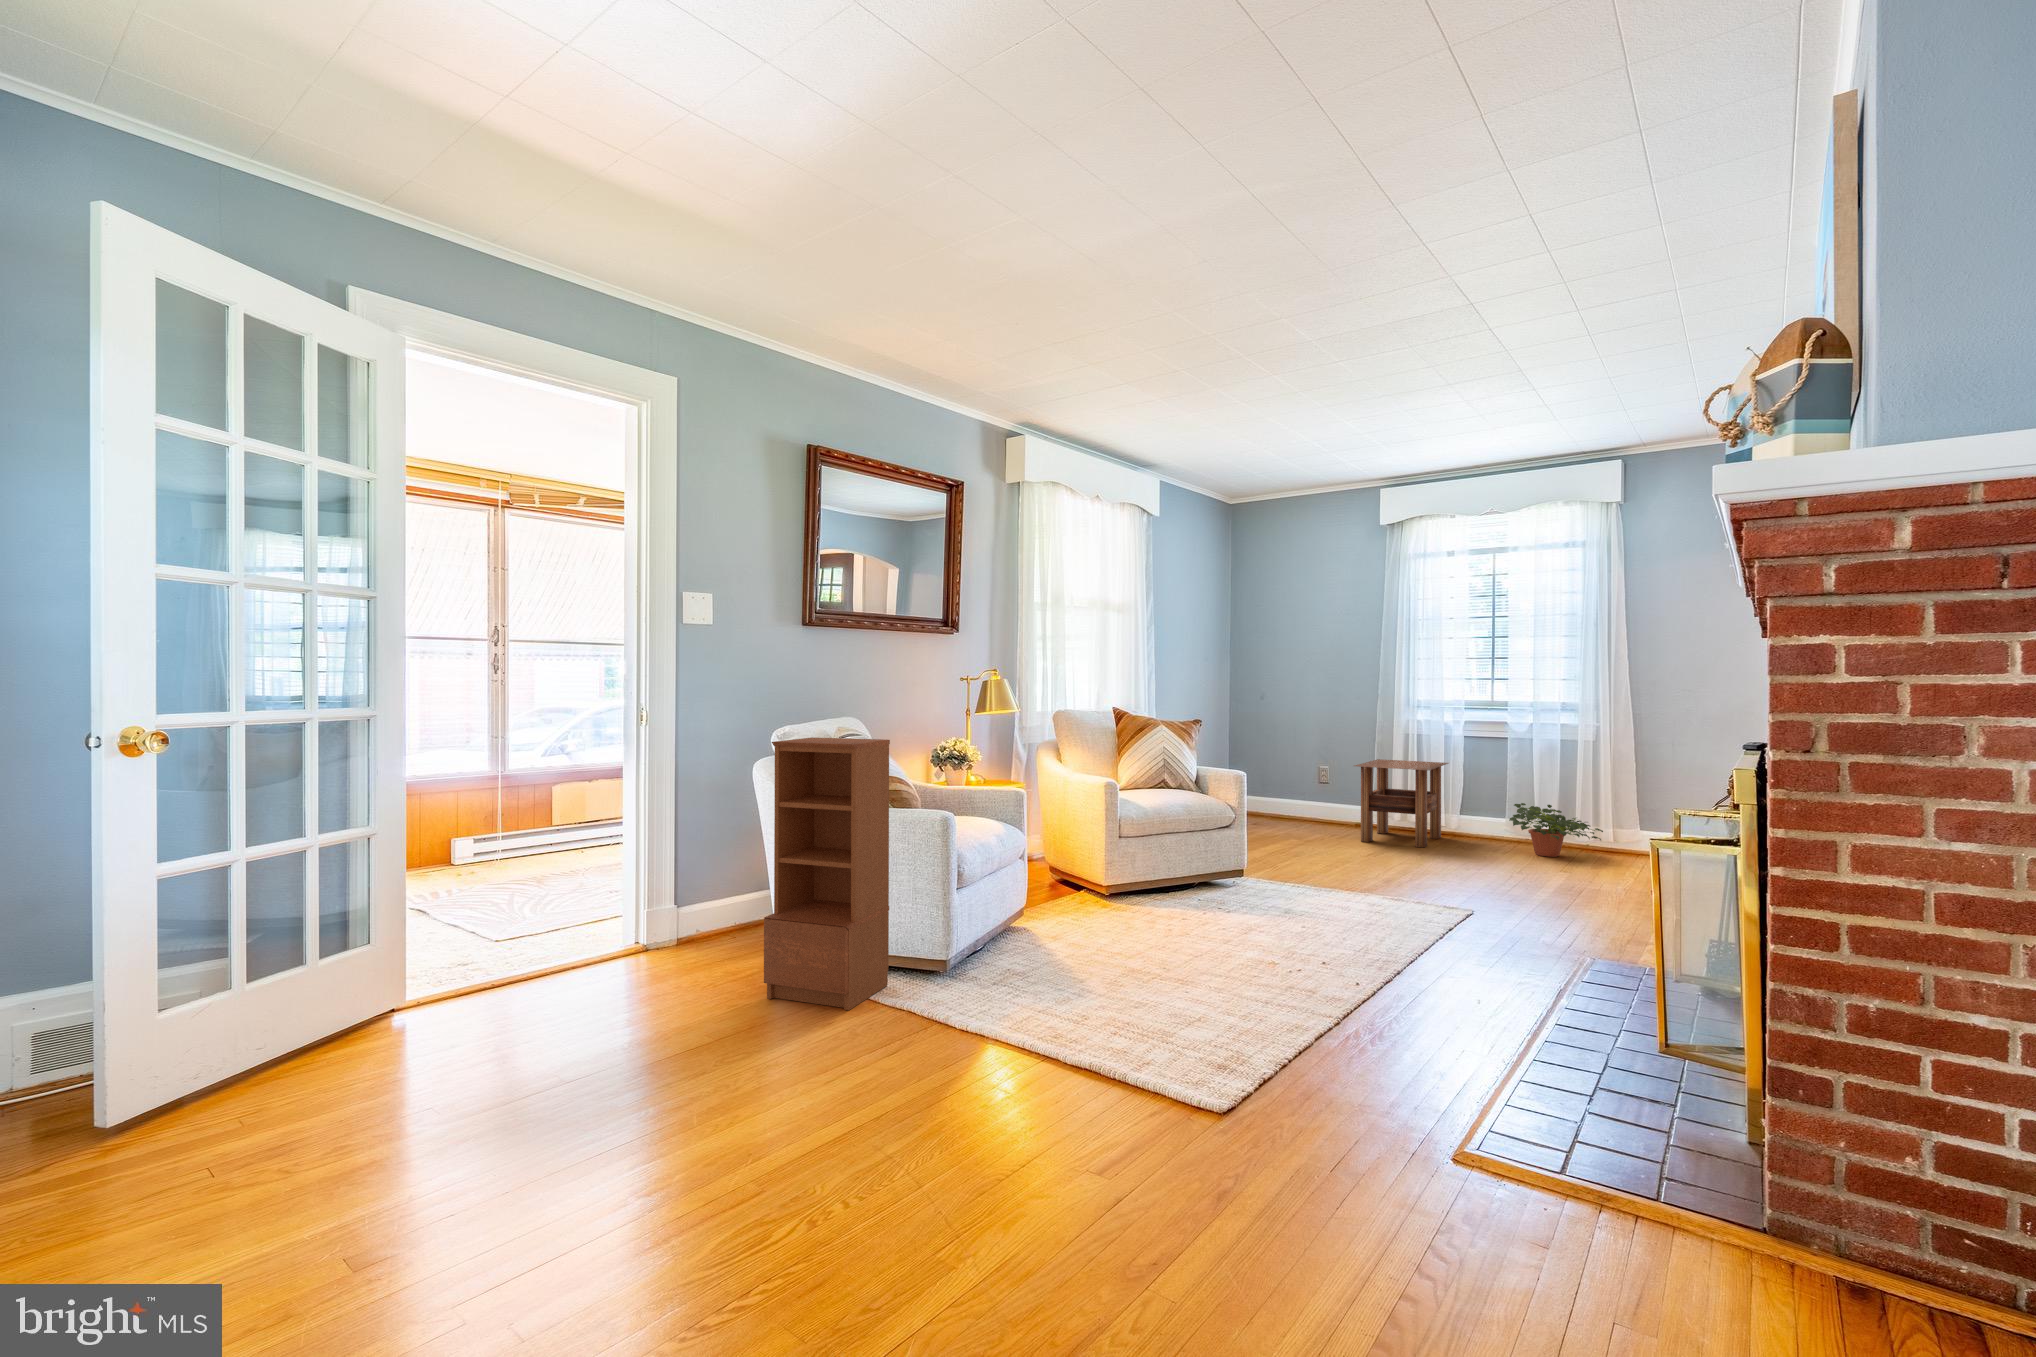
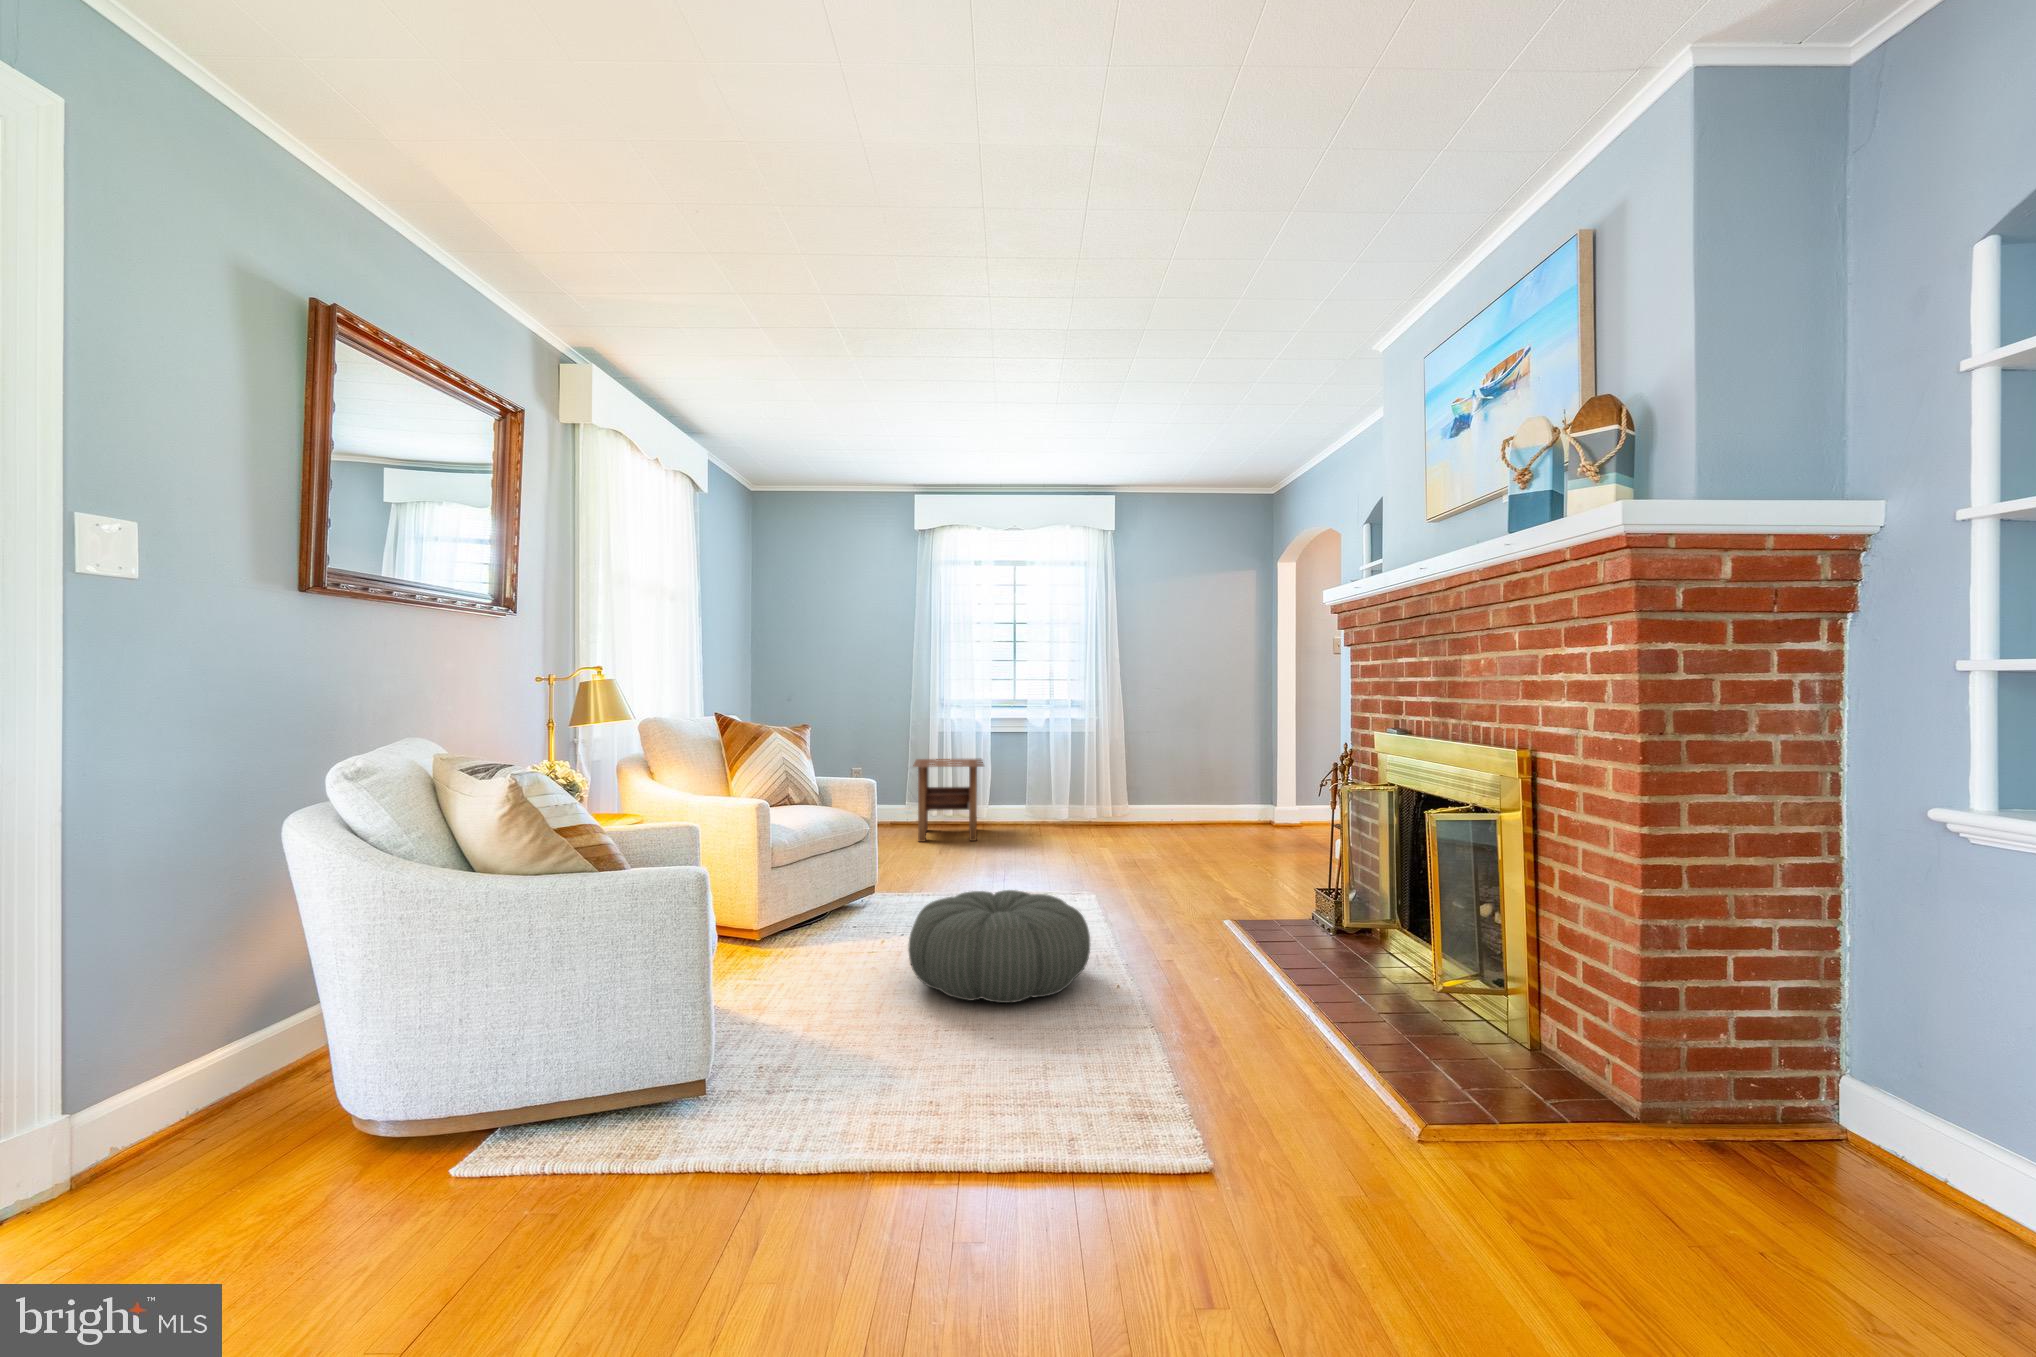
bookcase: present [764,737,890,1010] -> none [420,770,617,1238]
potted plant: present [1509,803,1603,857] -> none [1041,790,1114,837]
pouf: none [1174,874,1346,975] -> present [908,890,1090,1003]

